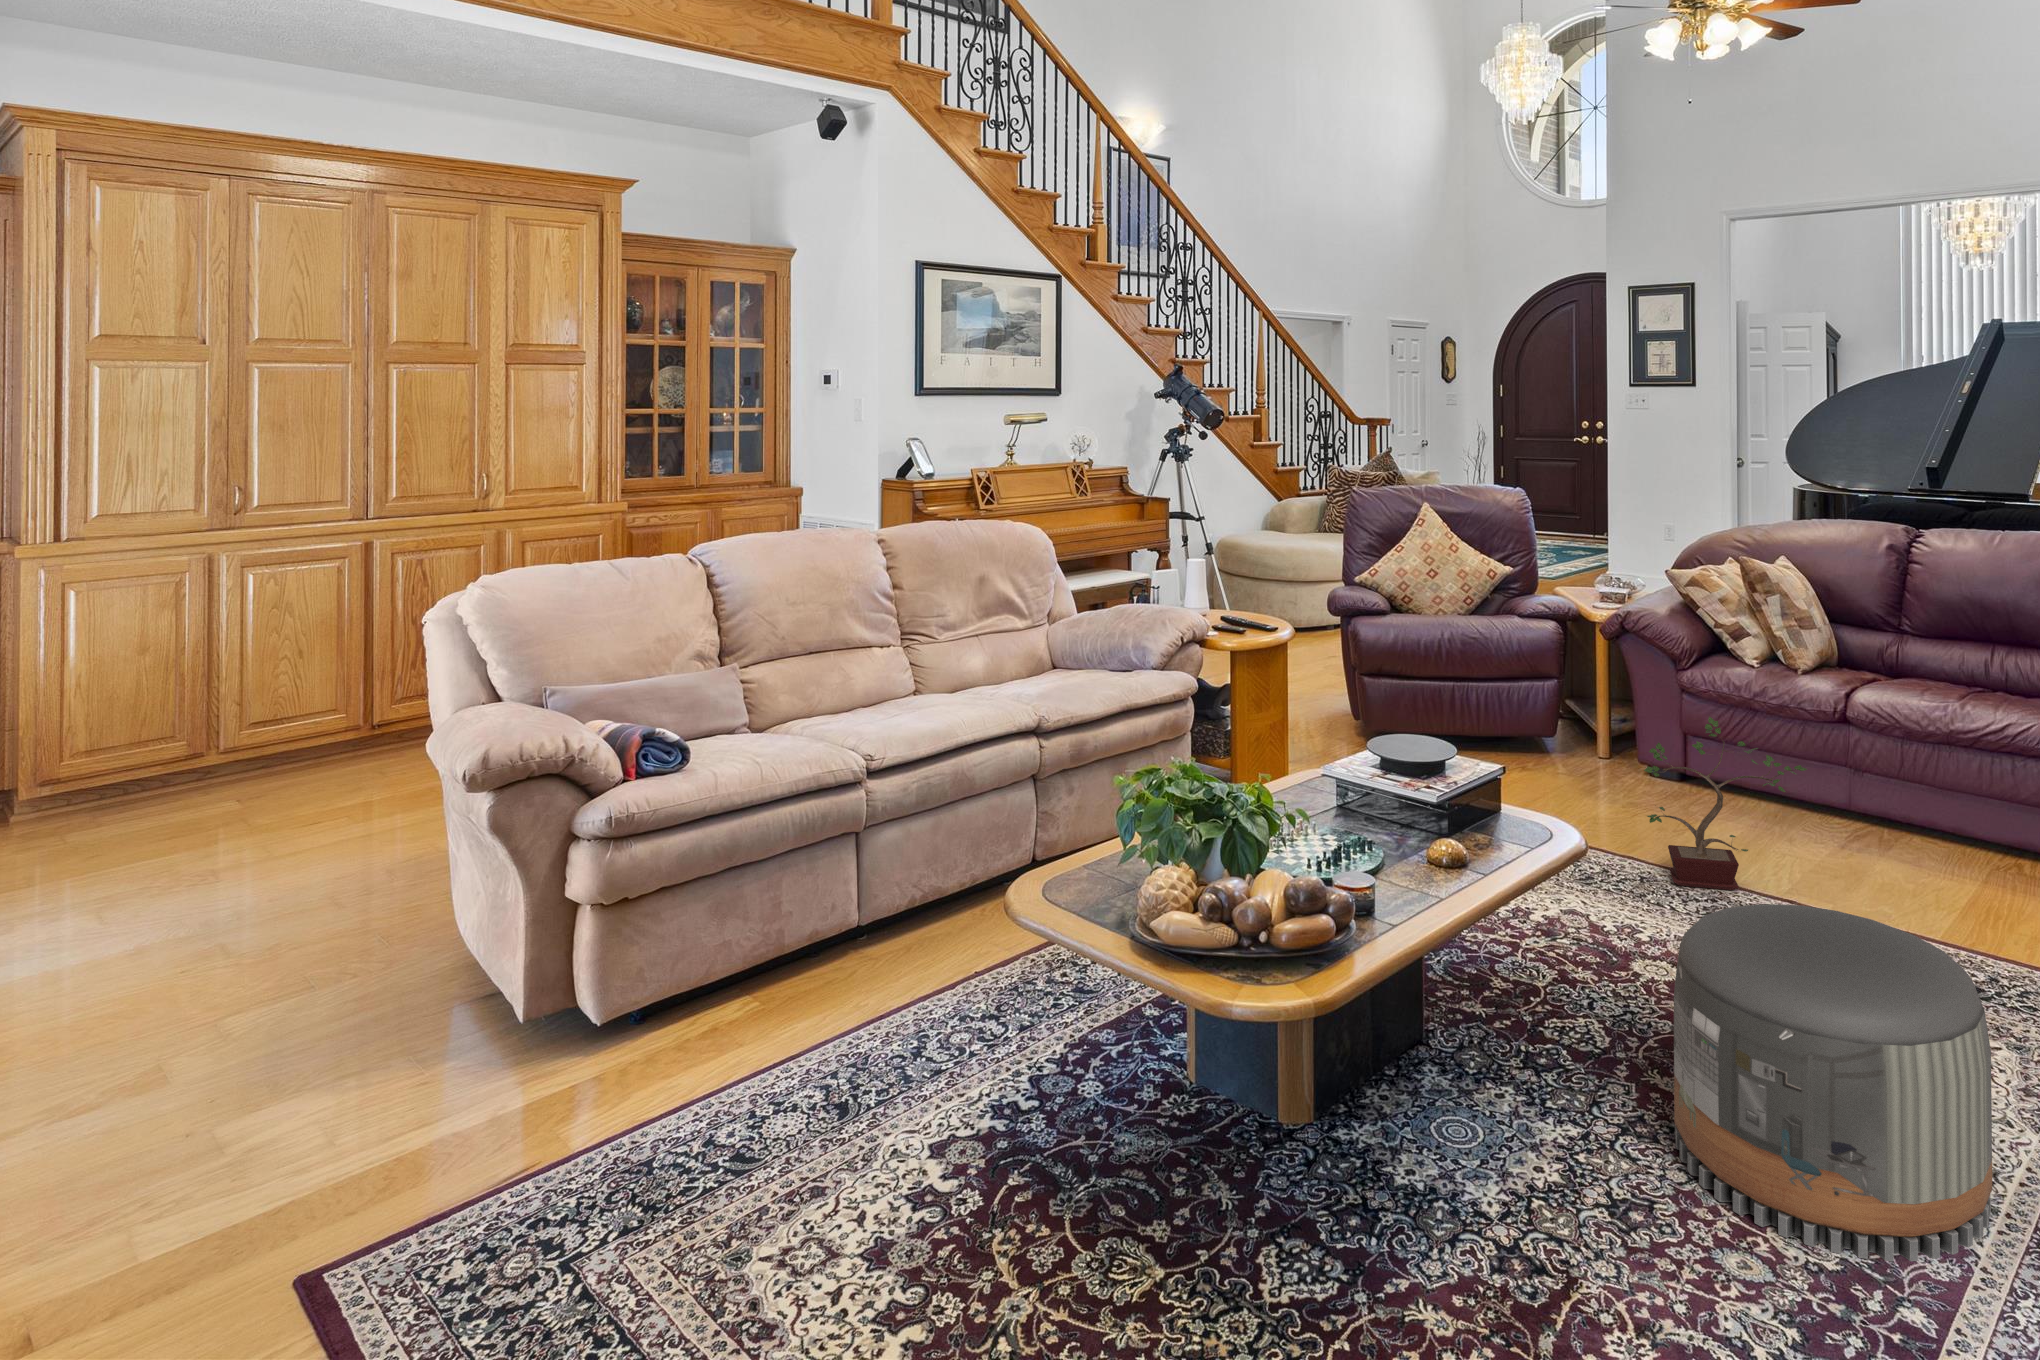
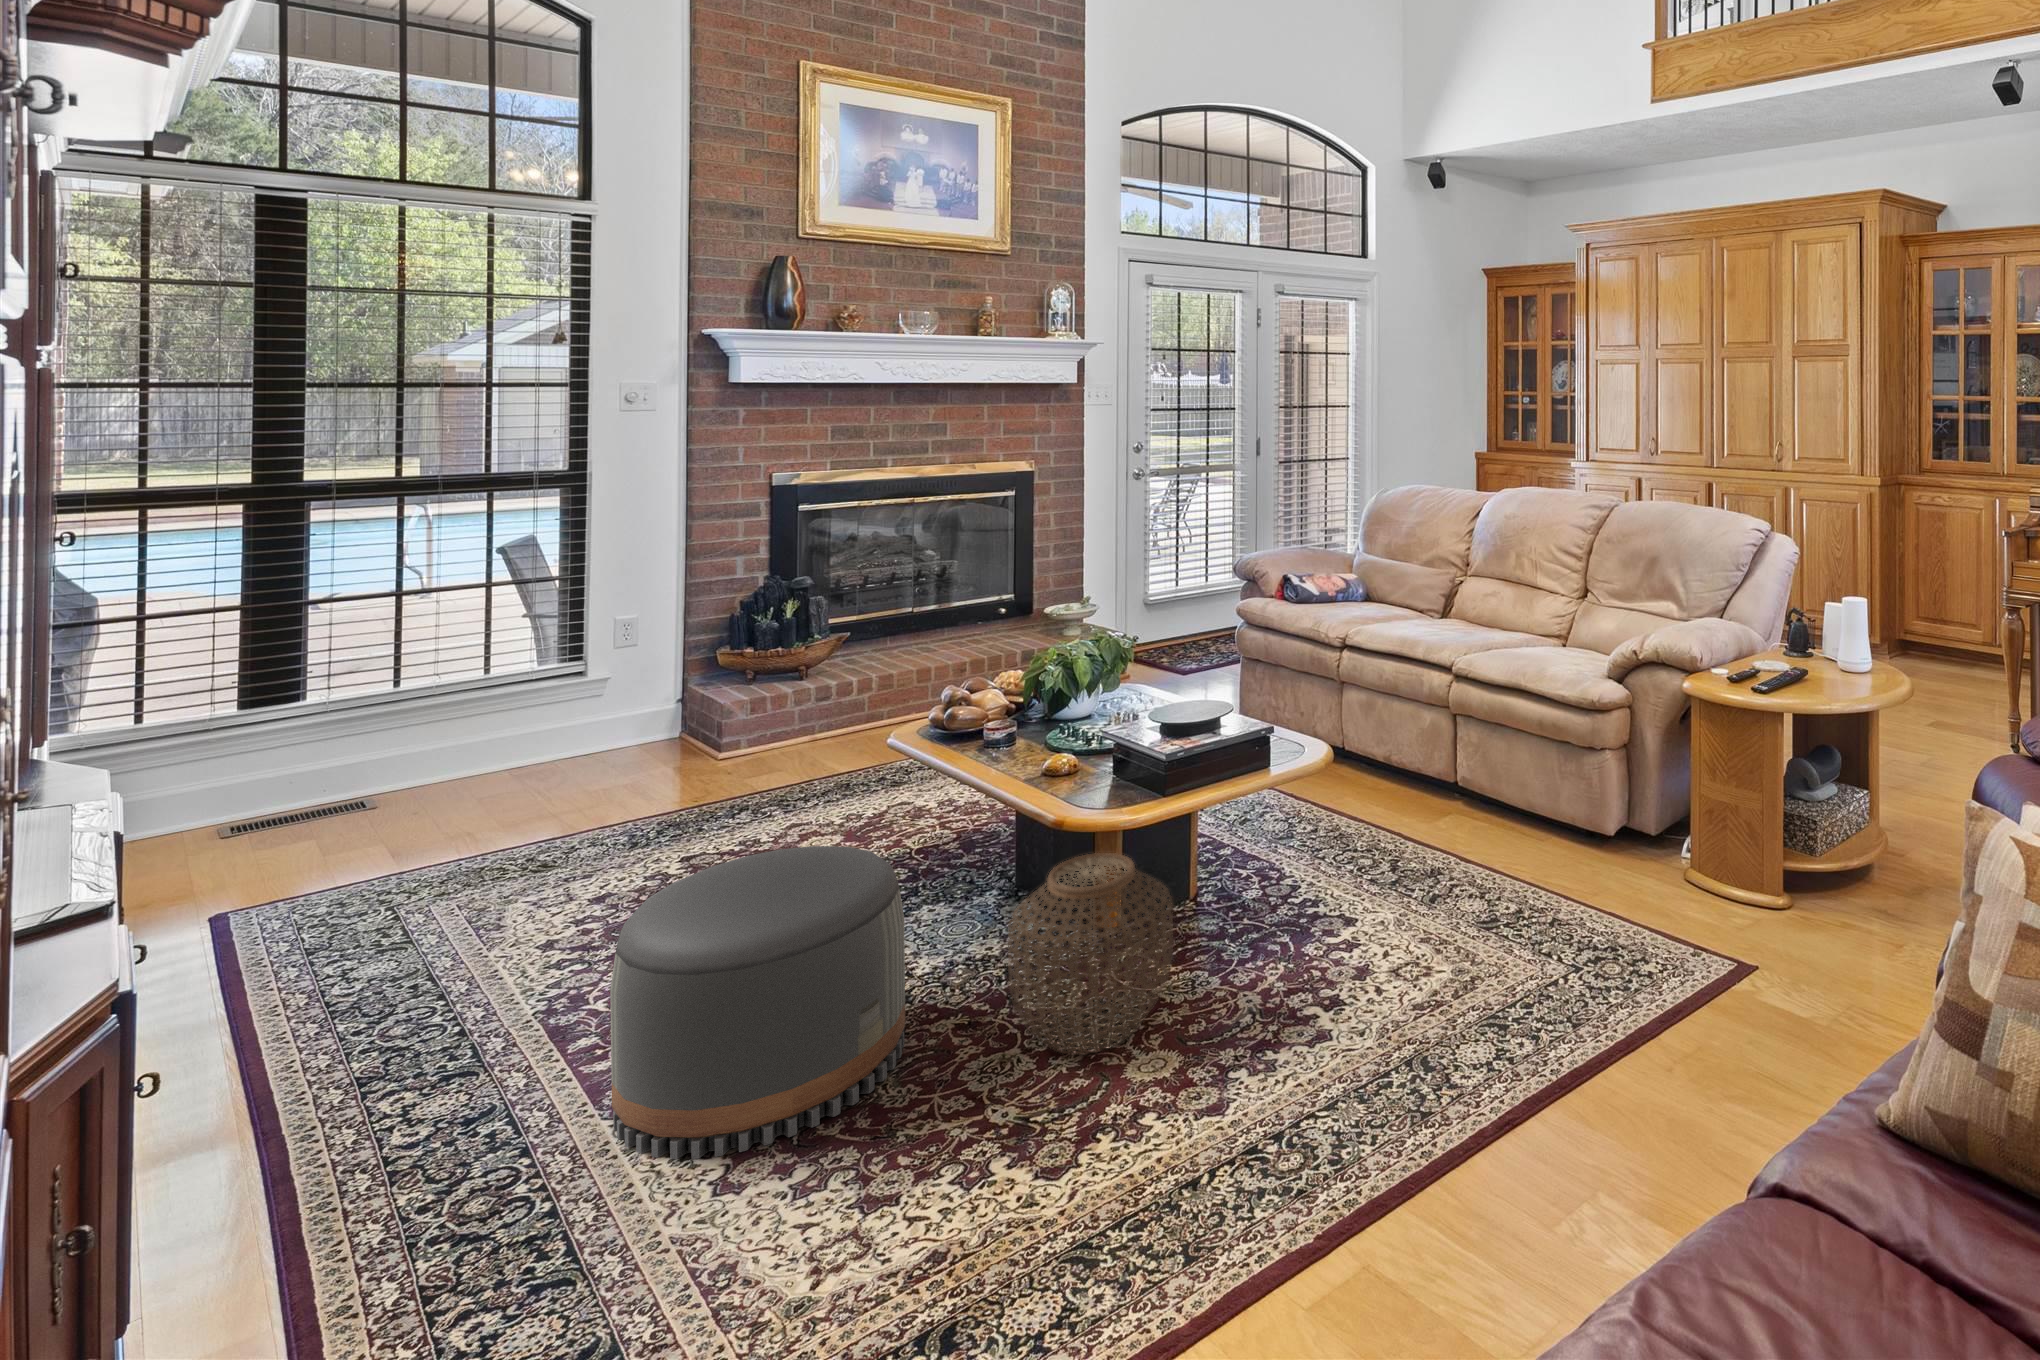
potted plant: present [1644,717,1807,890] -> none [1315,936,1445,1204]
woven basket: none [1543,835,1703,1025] -> present [1008,853,1173,1054]

